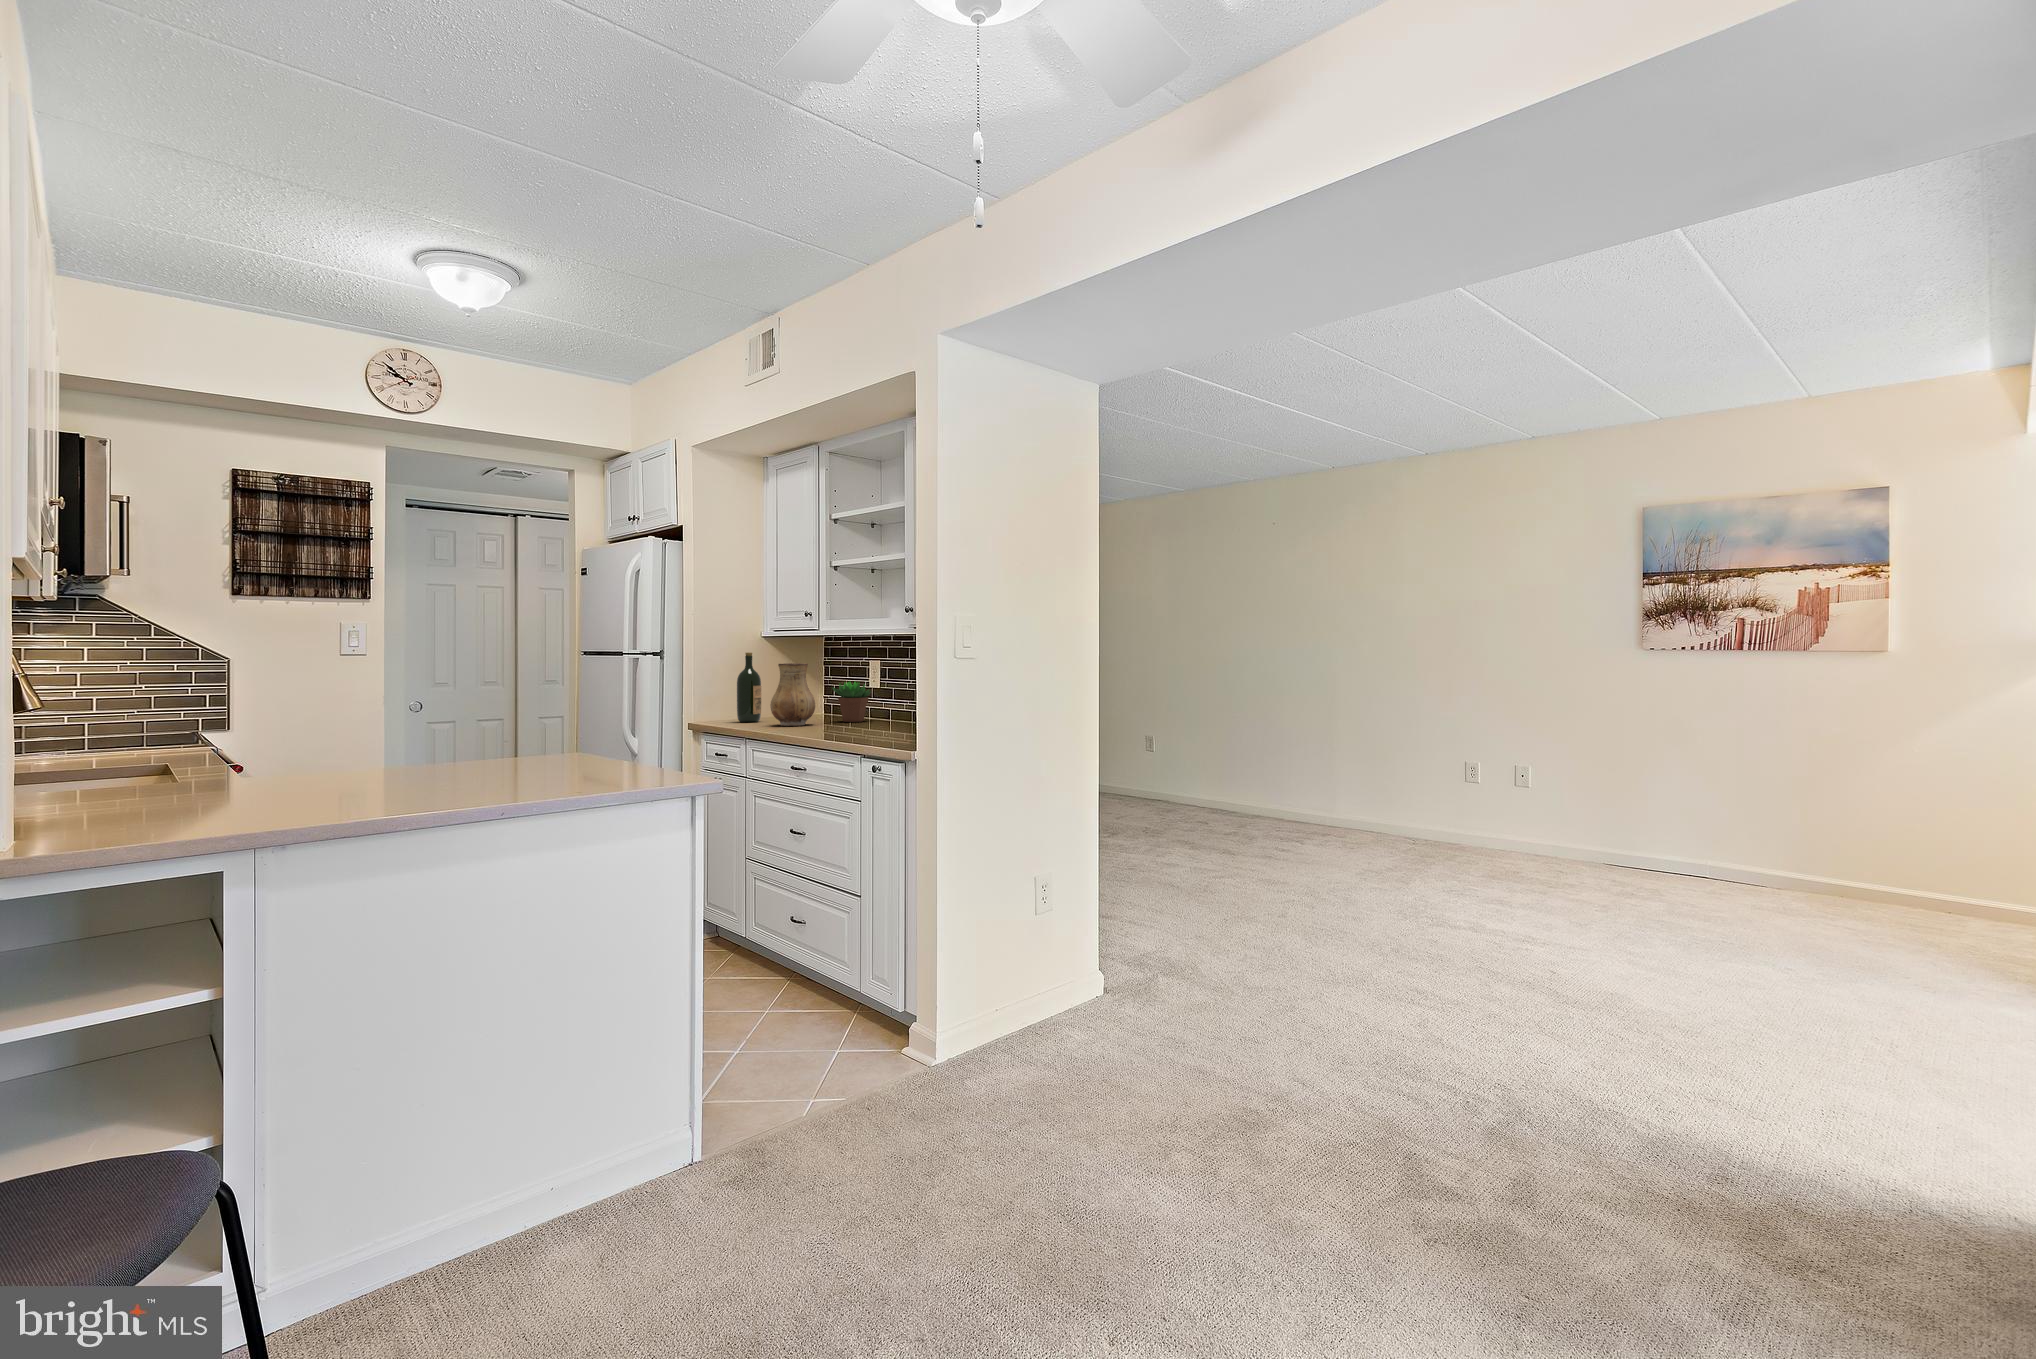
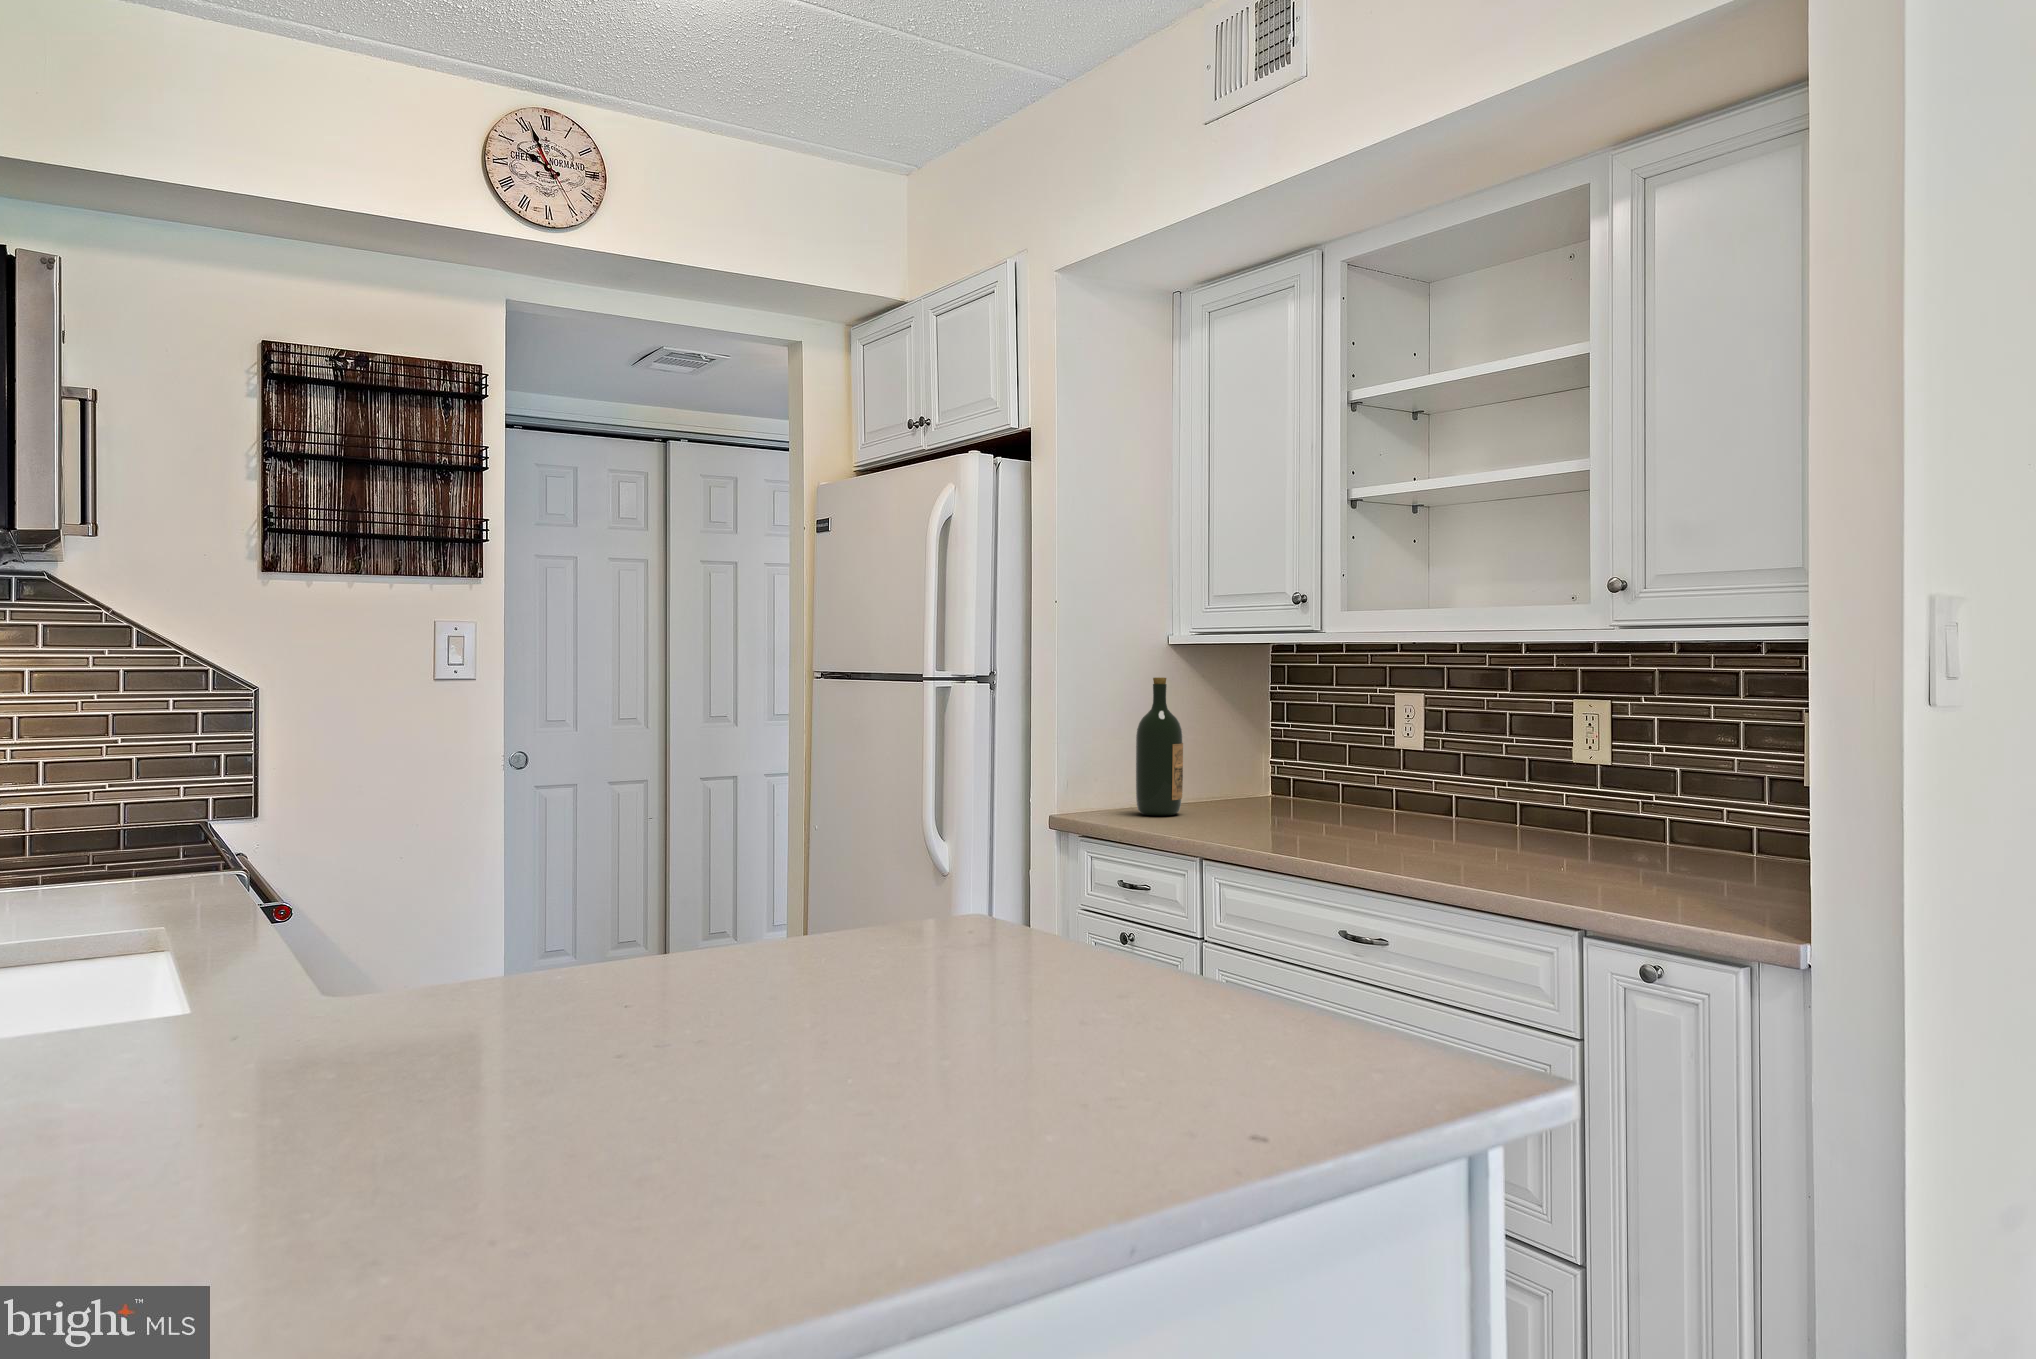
ceramic pitcher: present [770,663,815,726] -> none [1237,704,1329,835]
succulent plant: present [832,682,871,722] -> none [1336,738,1424,824]

